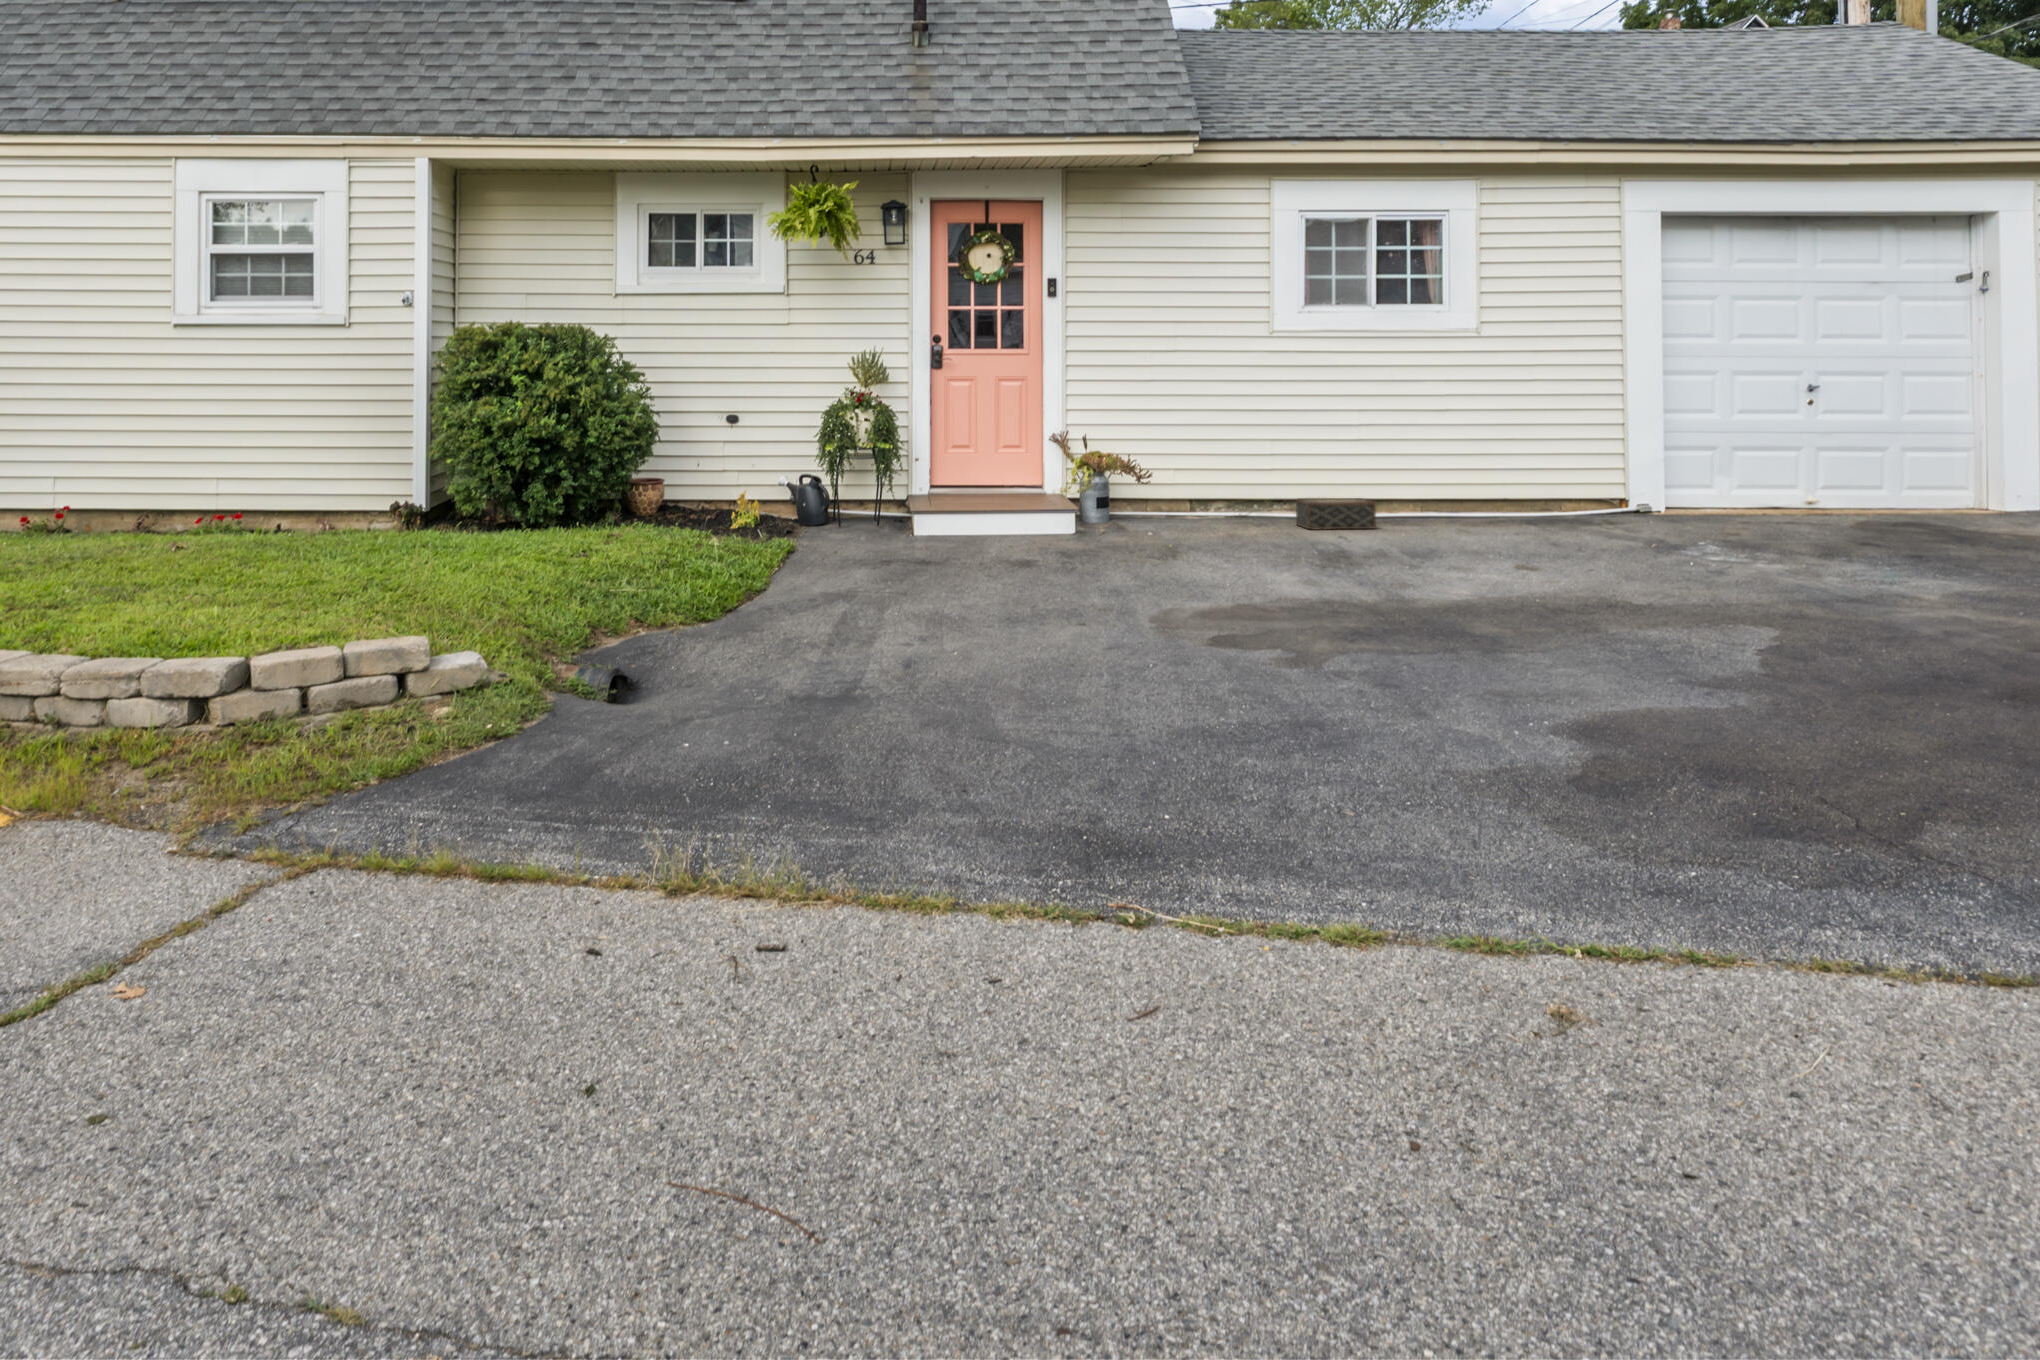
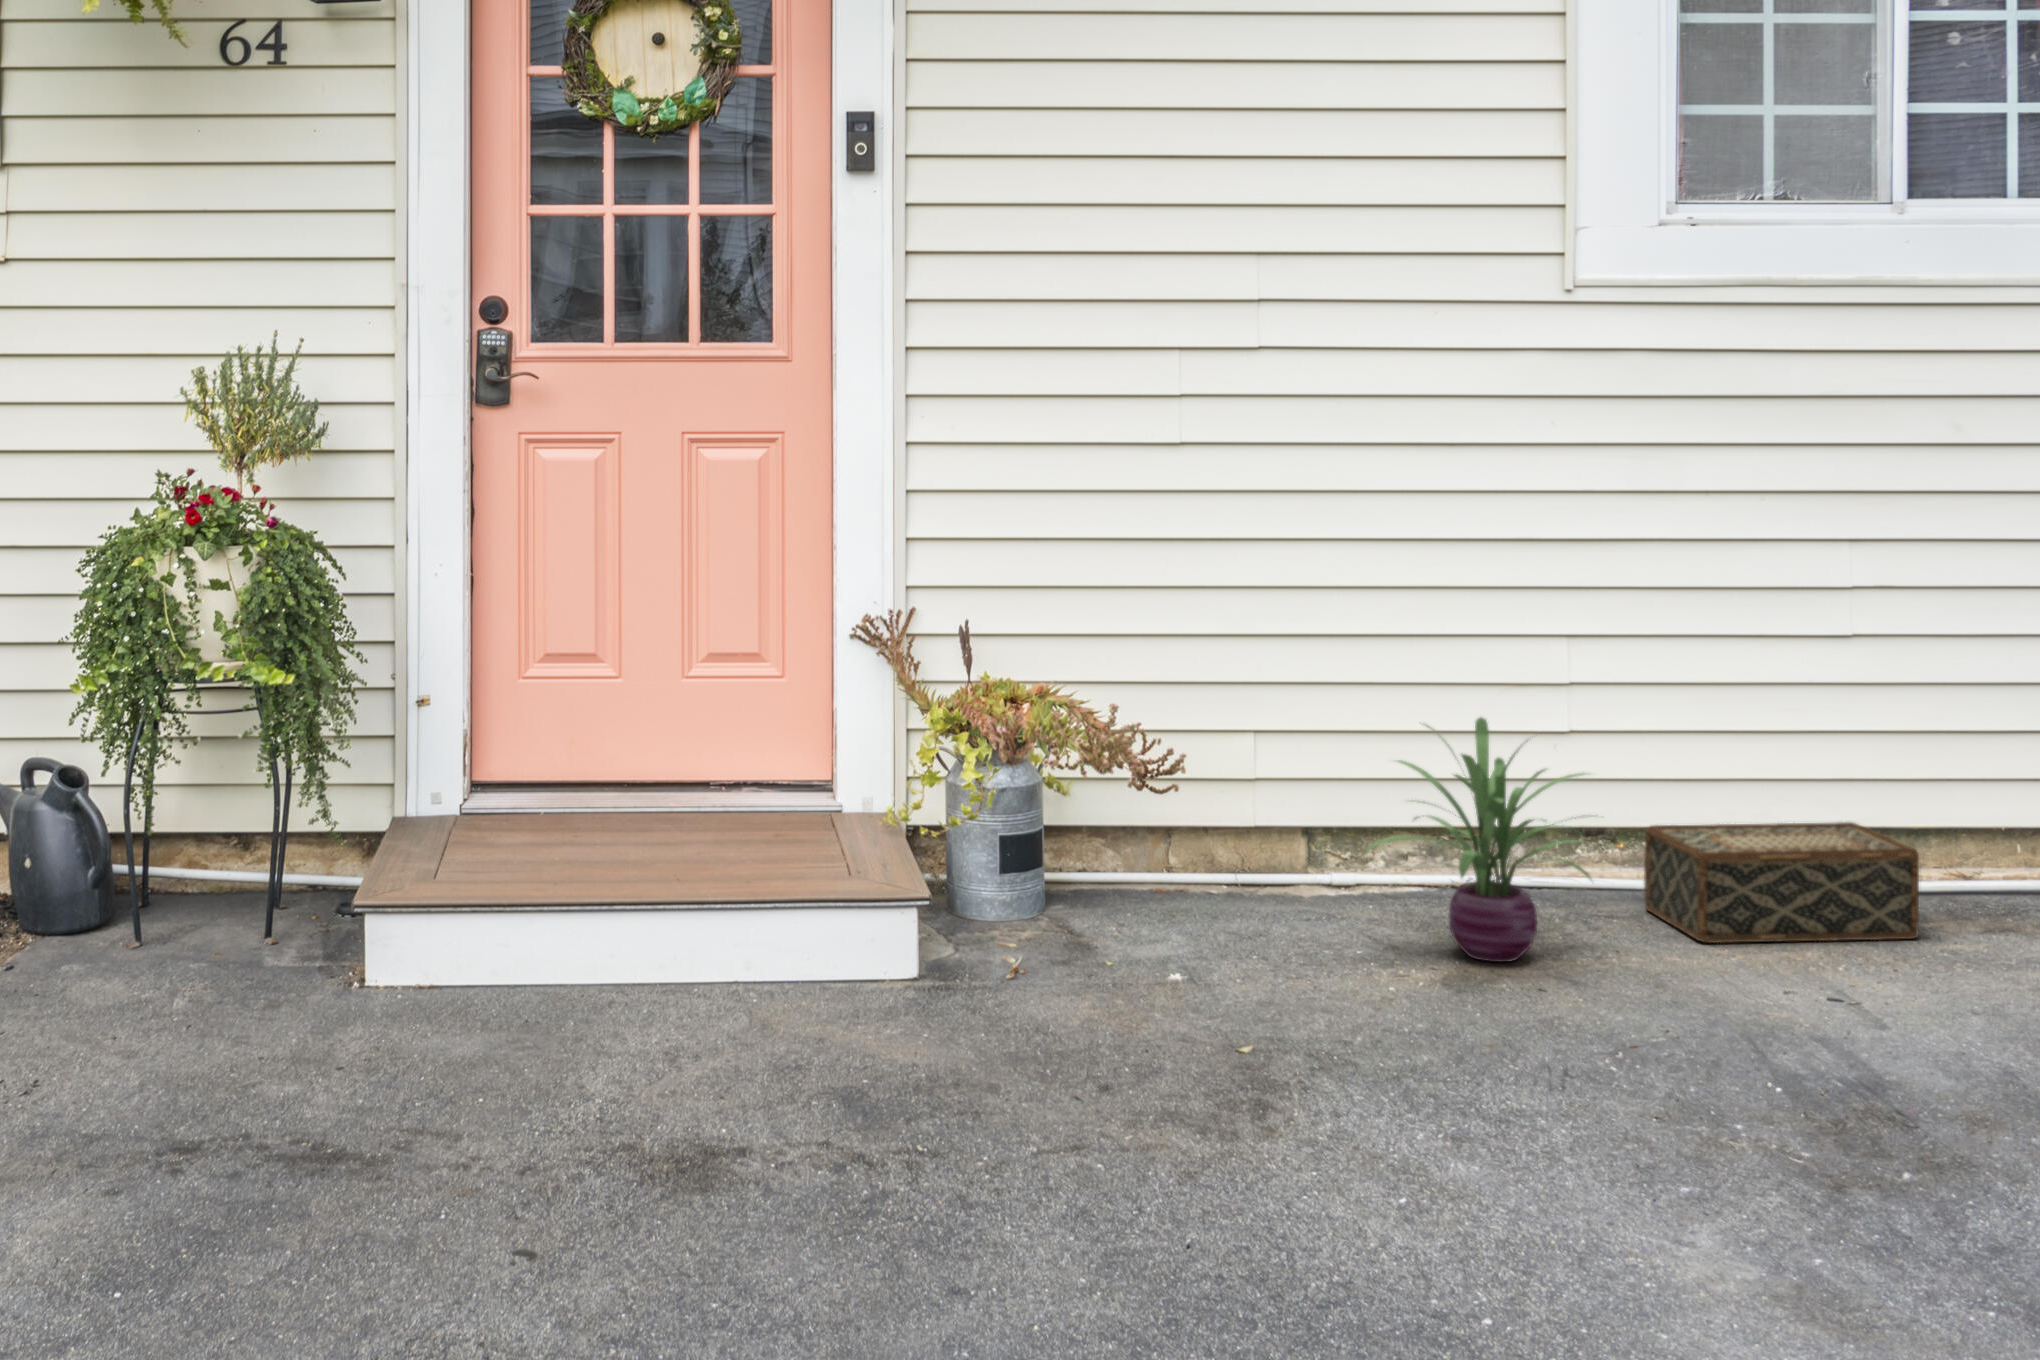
decorative plant: none [1205,462,1279,532] -> present [1367,717,1602,962]

